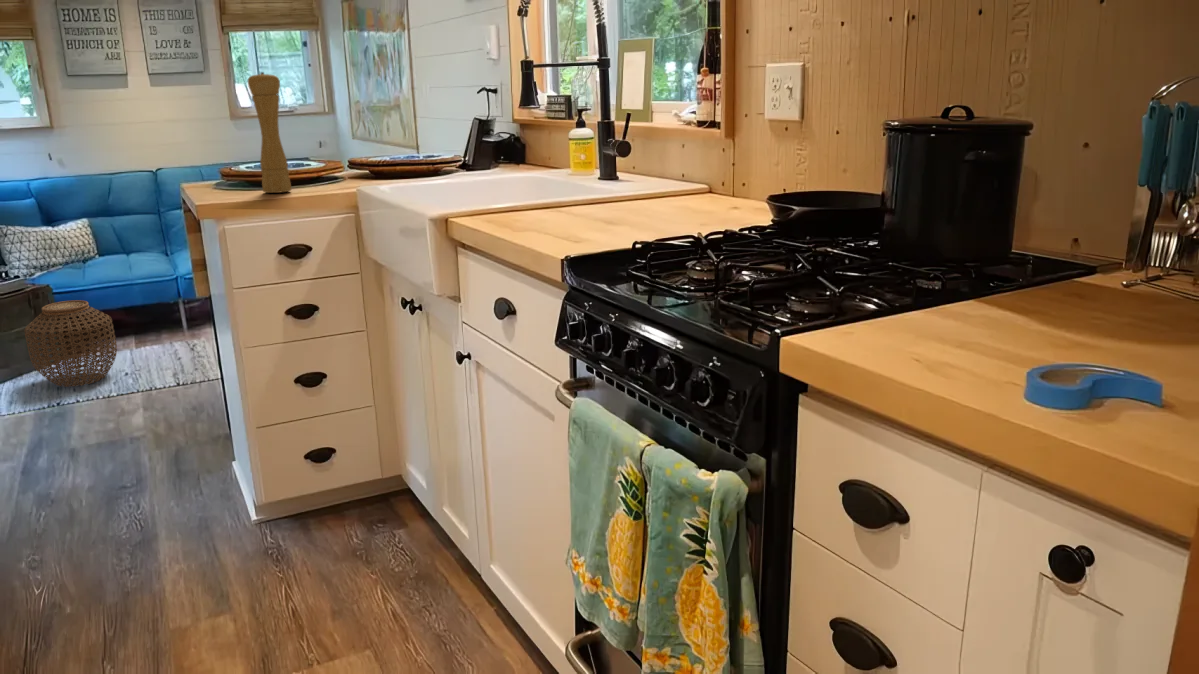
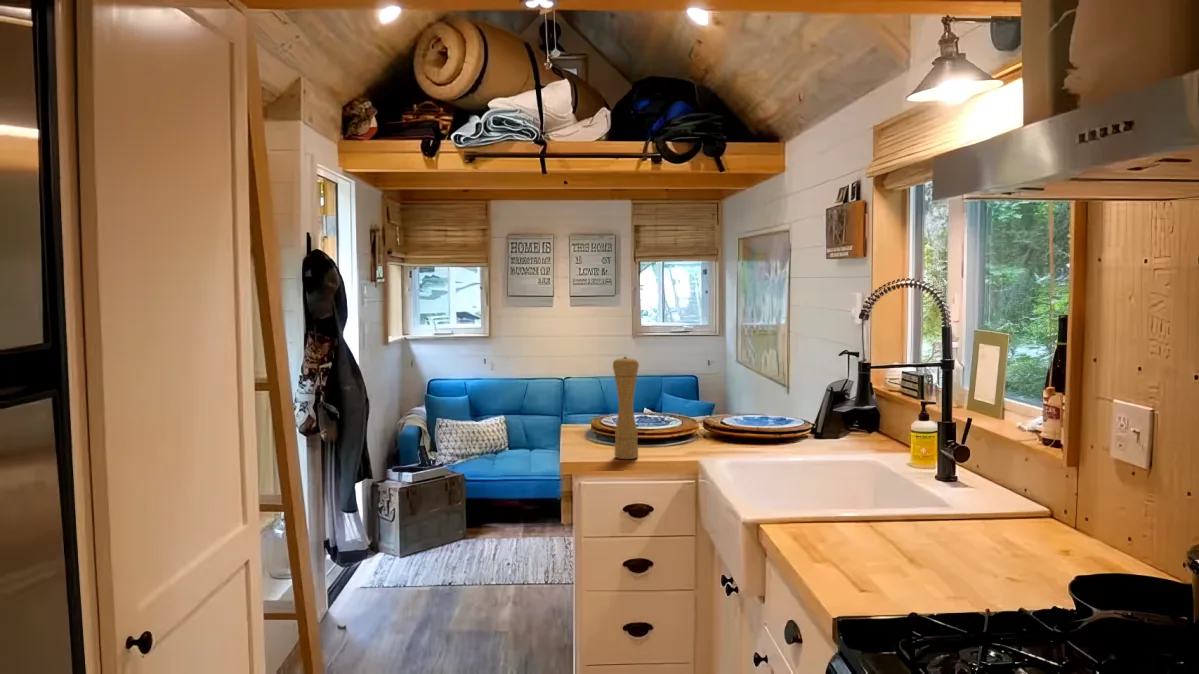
woven basket: present [25,300,117,387] -> none [439,493,504,568]

